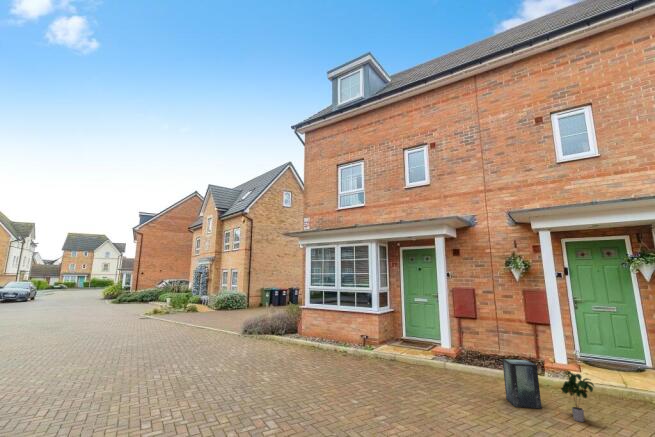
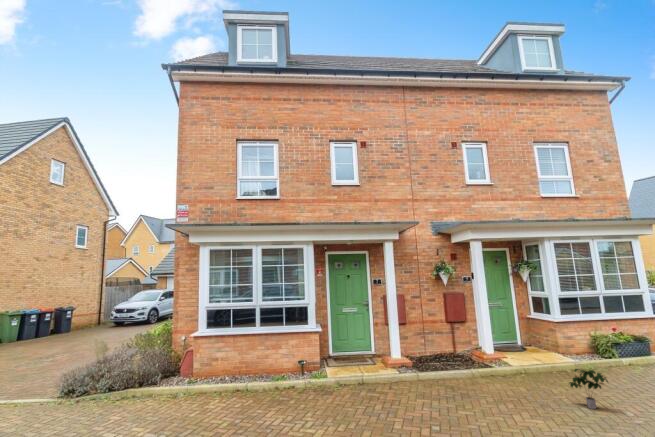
storage box: present [503,359,542,409] -> none [520,364,558,410]

